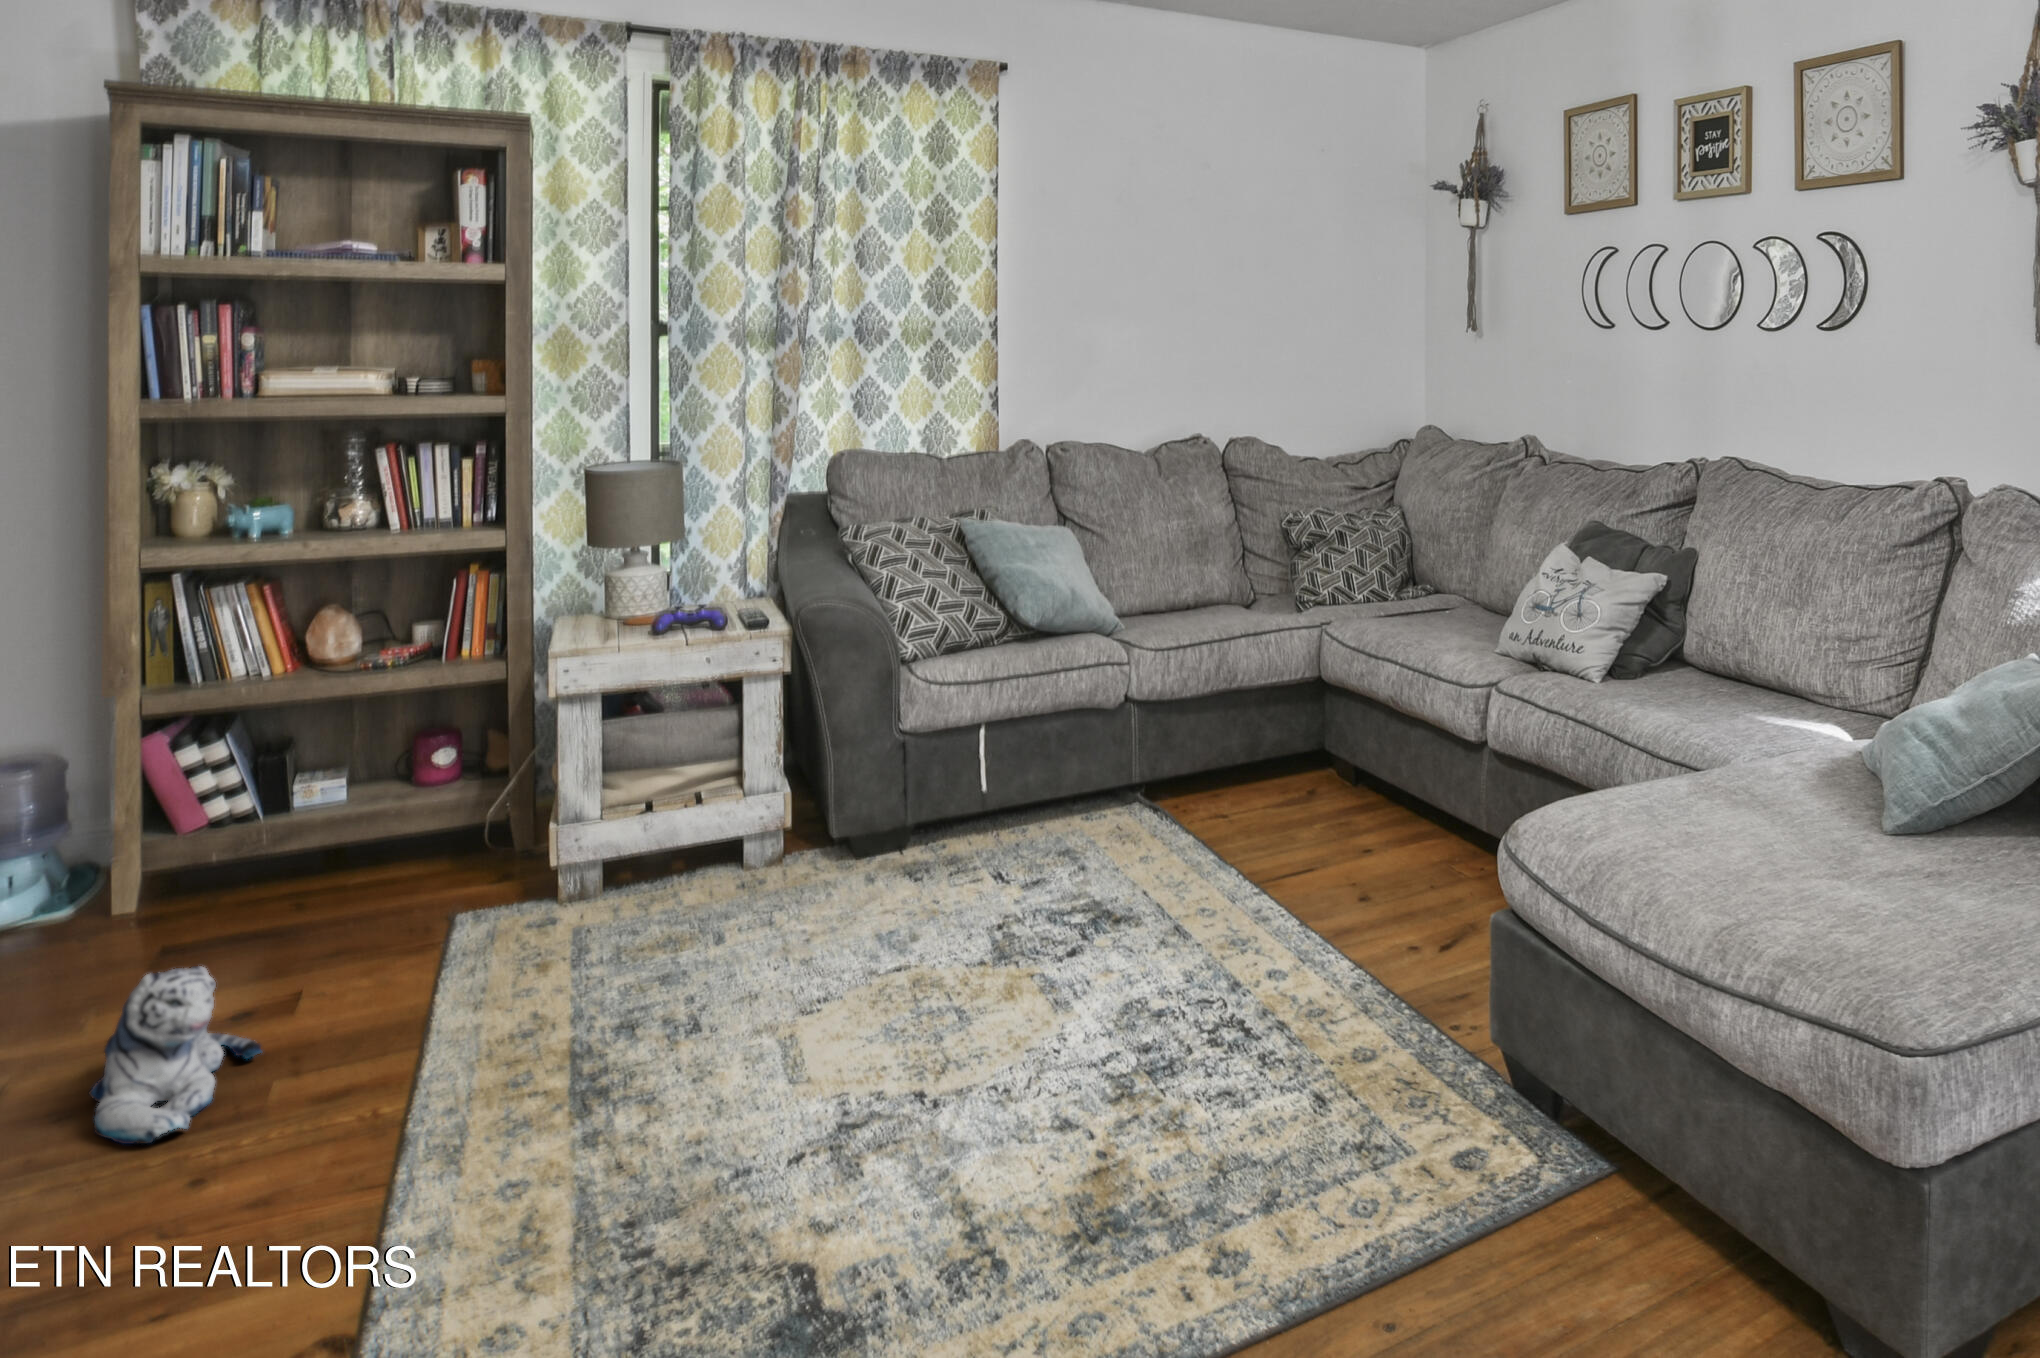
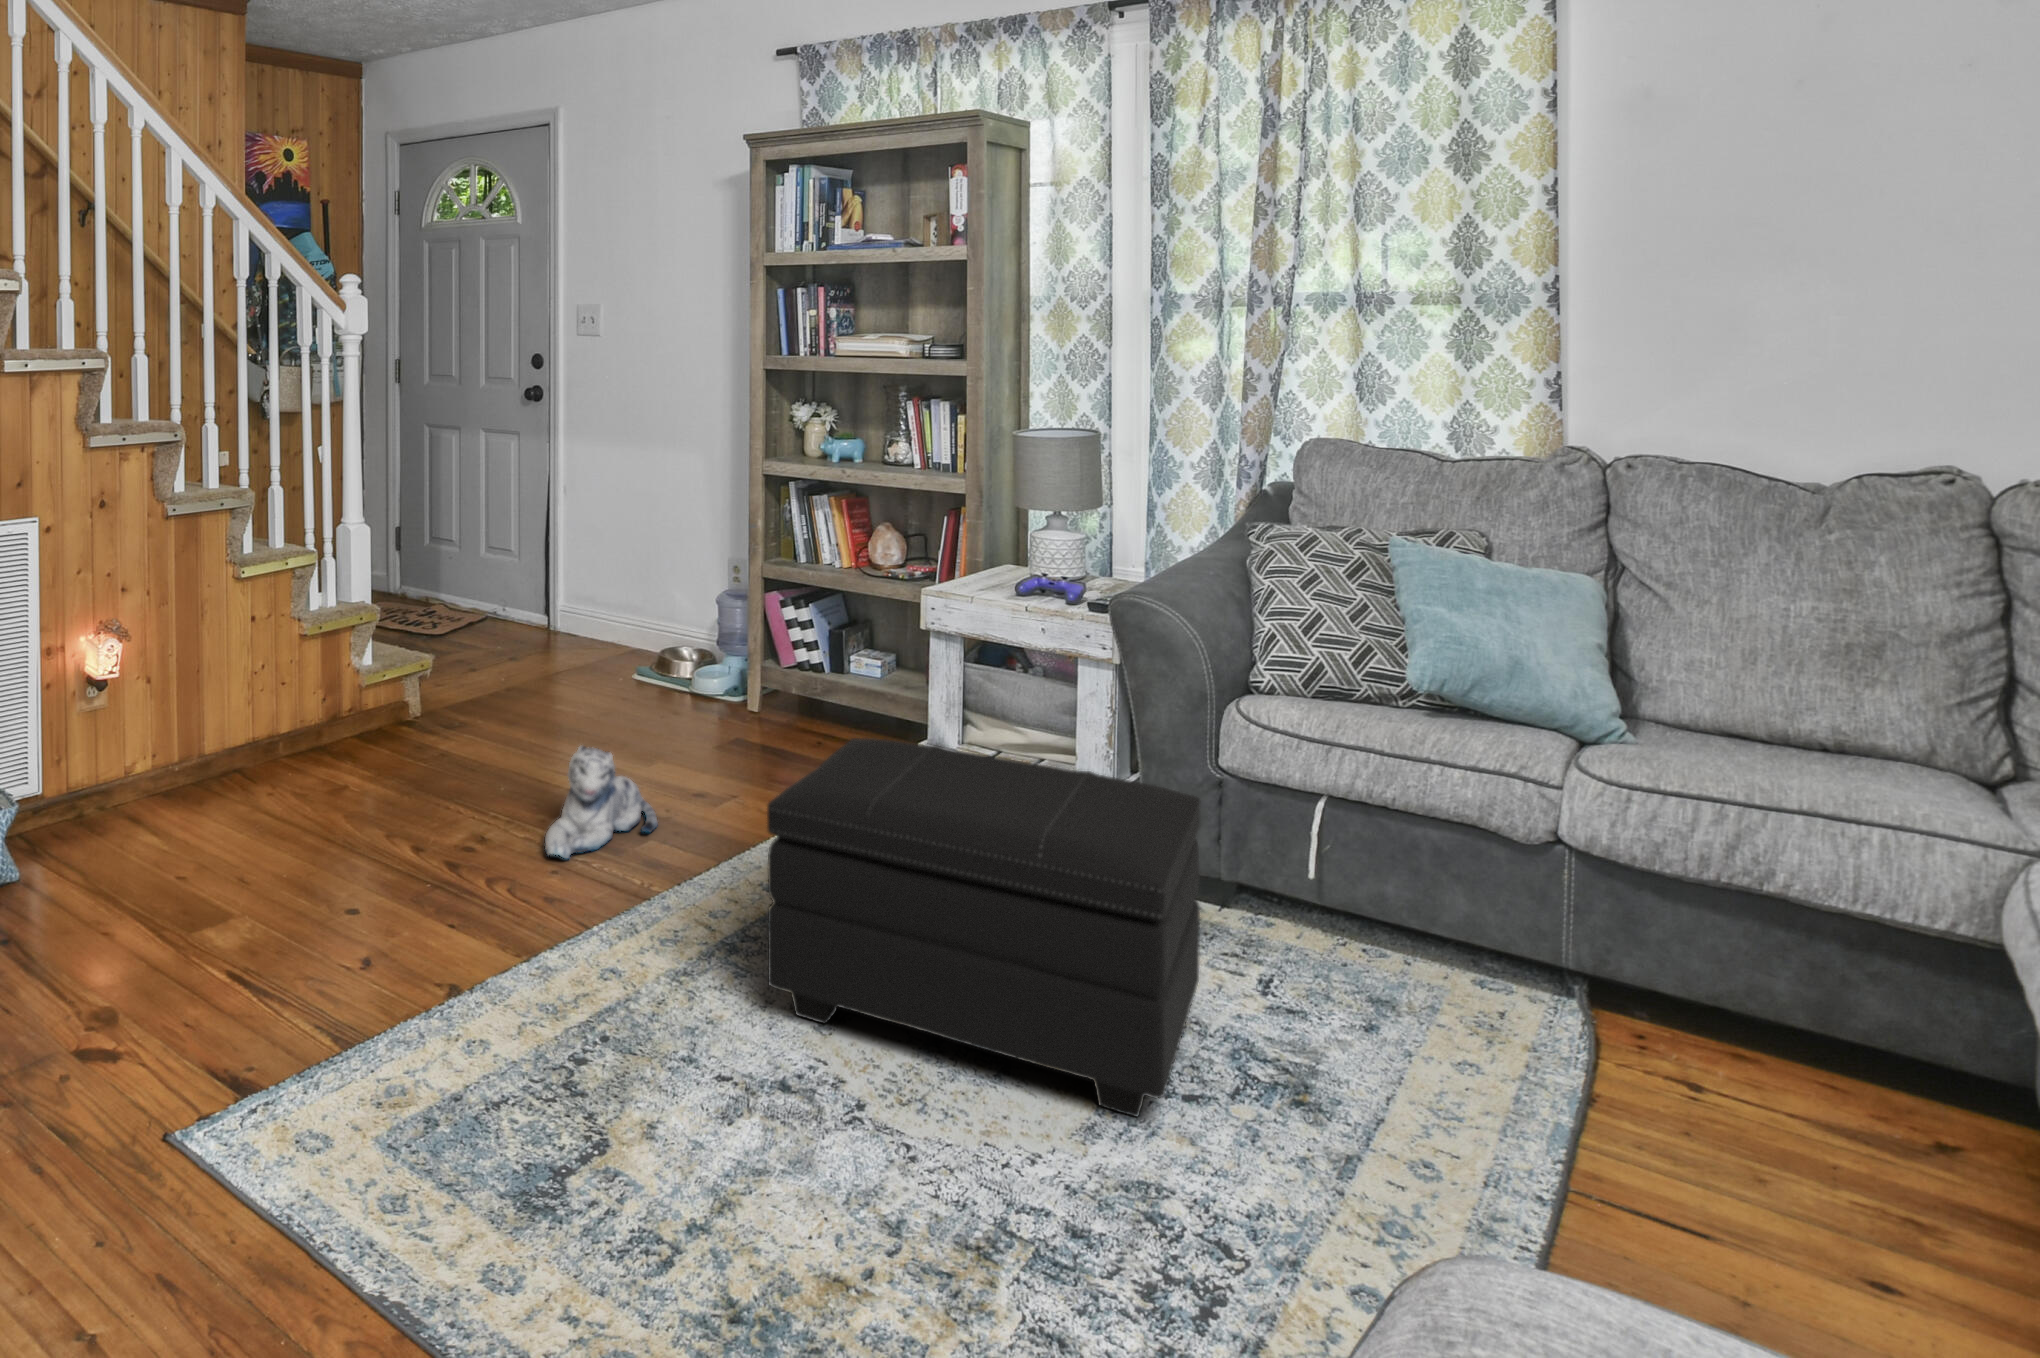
footstool: none [652,737,1064,1068] -> present [767,738,1200,1117]

